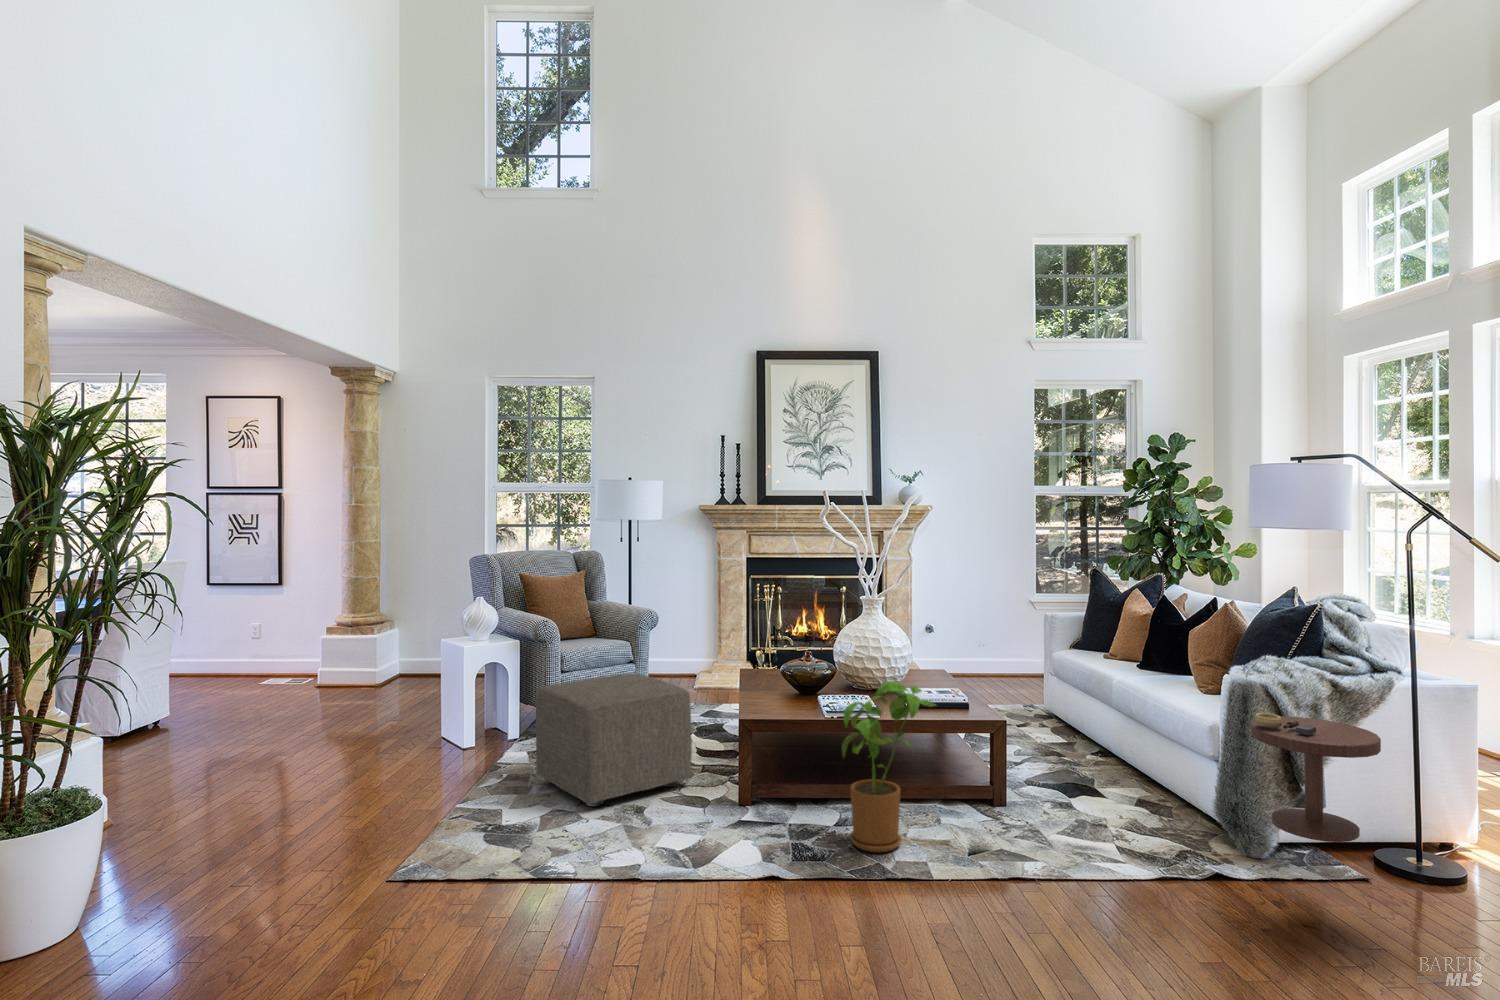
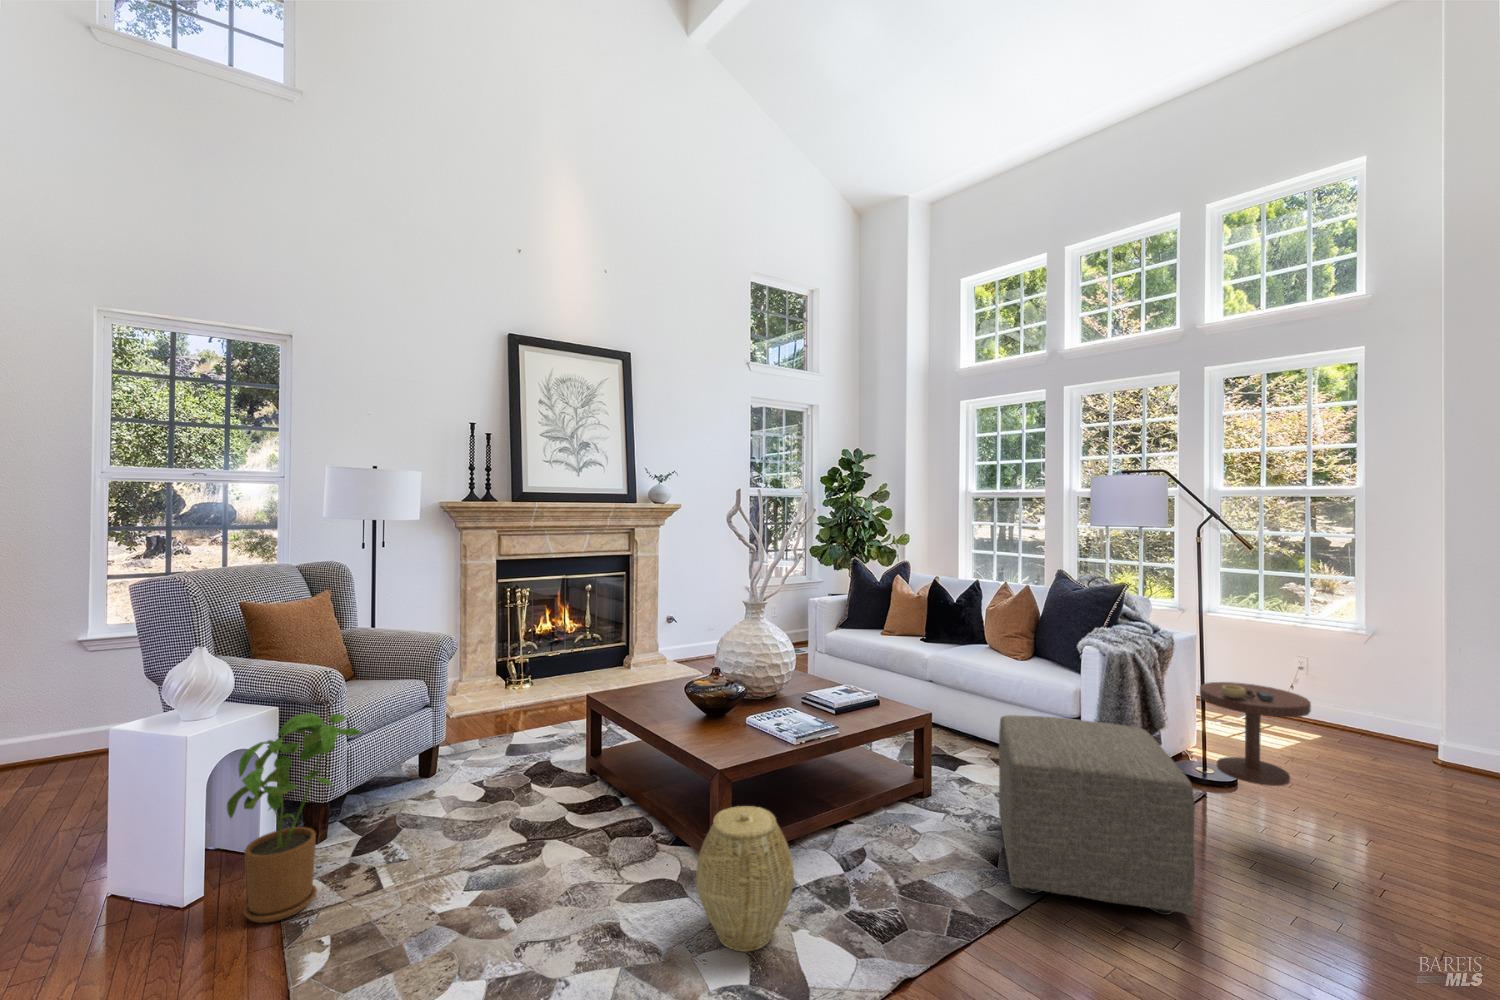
ottoman: present [536,673,692,807] -> present [999,715,1194,916]
house plant: present [842,681,936,852] -> present [227,713,362,923]
woven basket: none [685,741,760,845] -> present [696,806,794,952]

